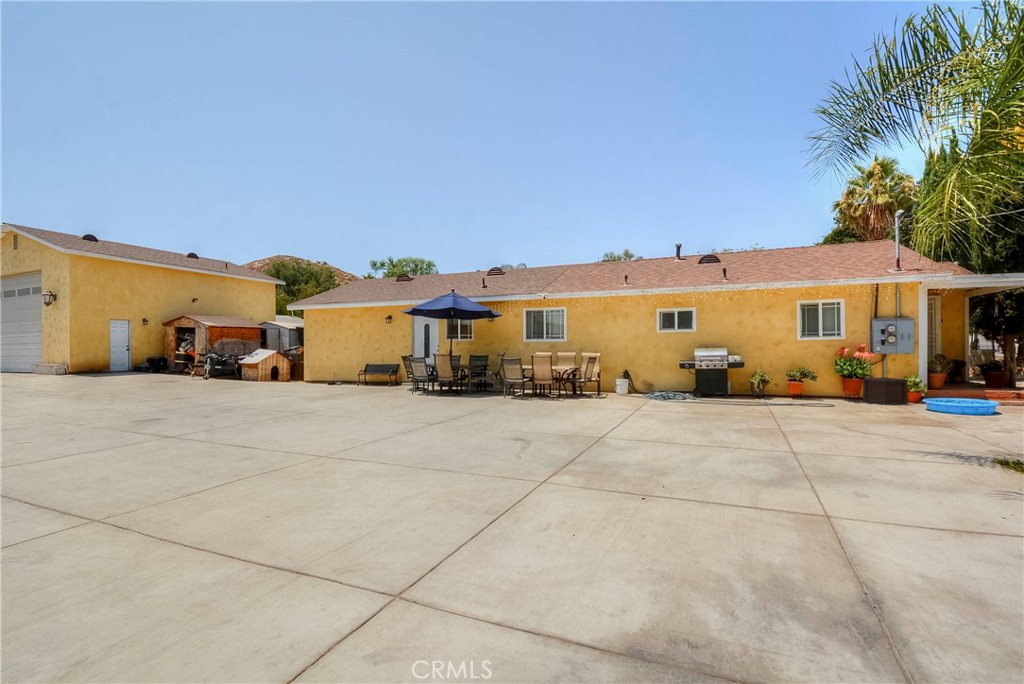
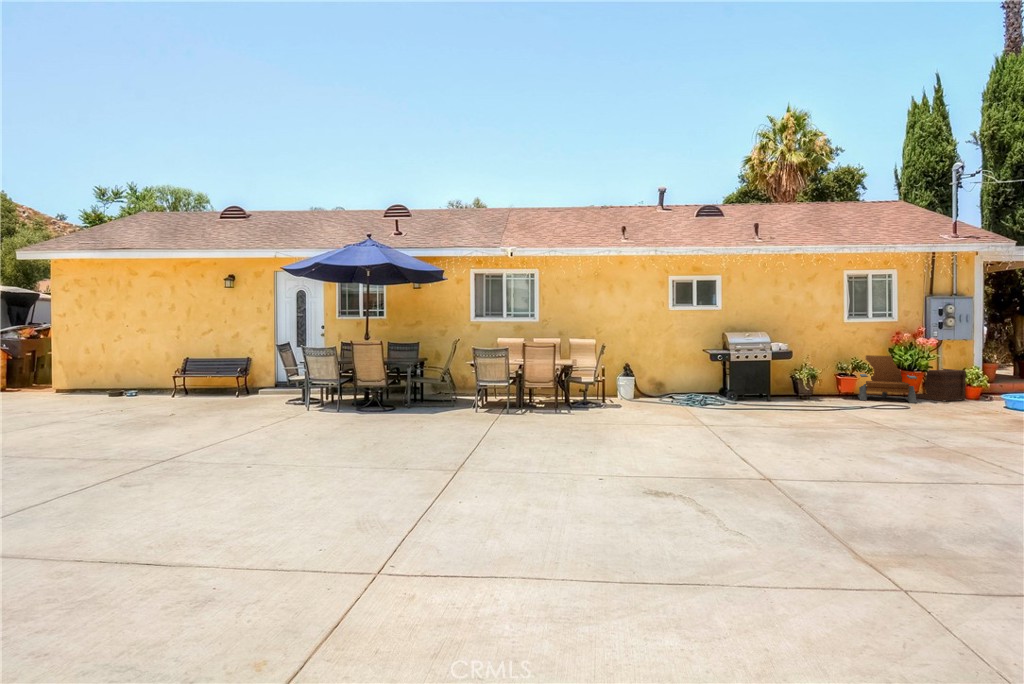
lounge chair: none [806,366,858,405] -> present [858,355,917,403]

